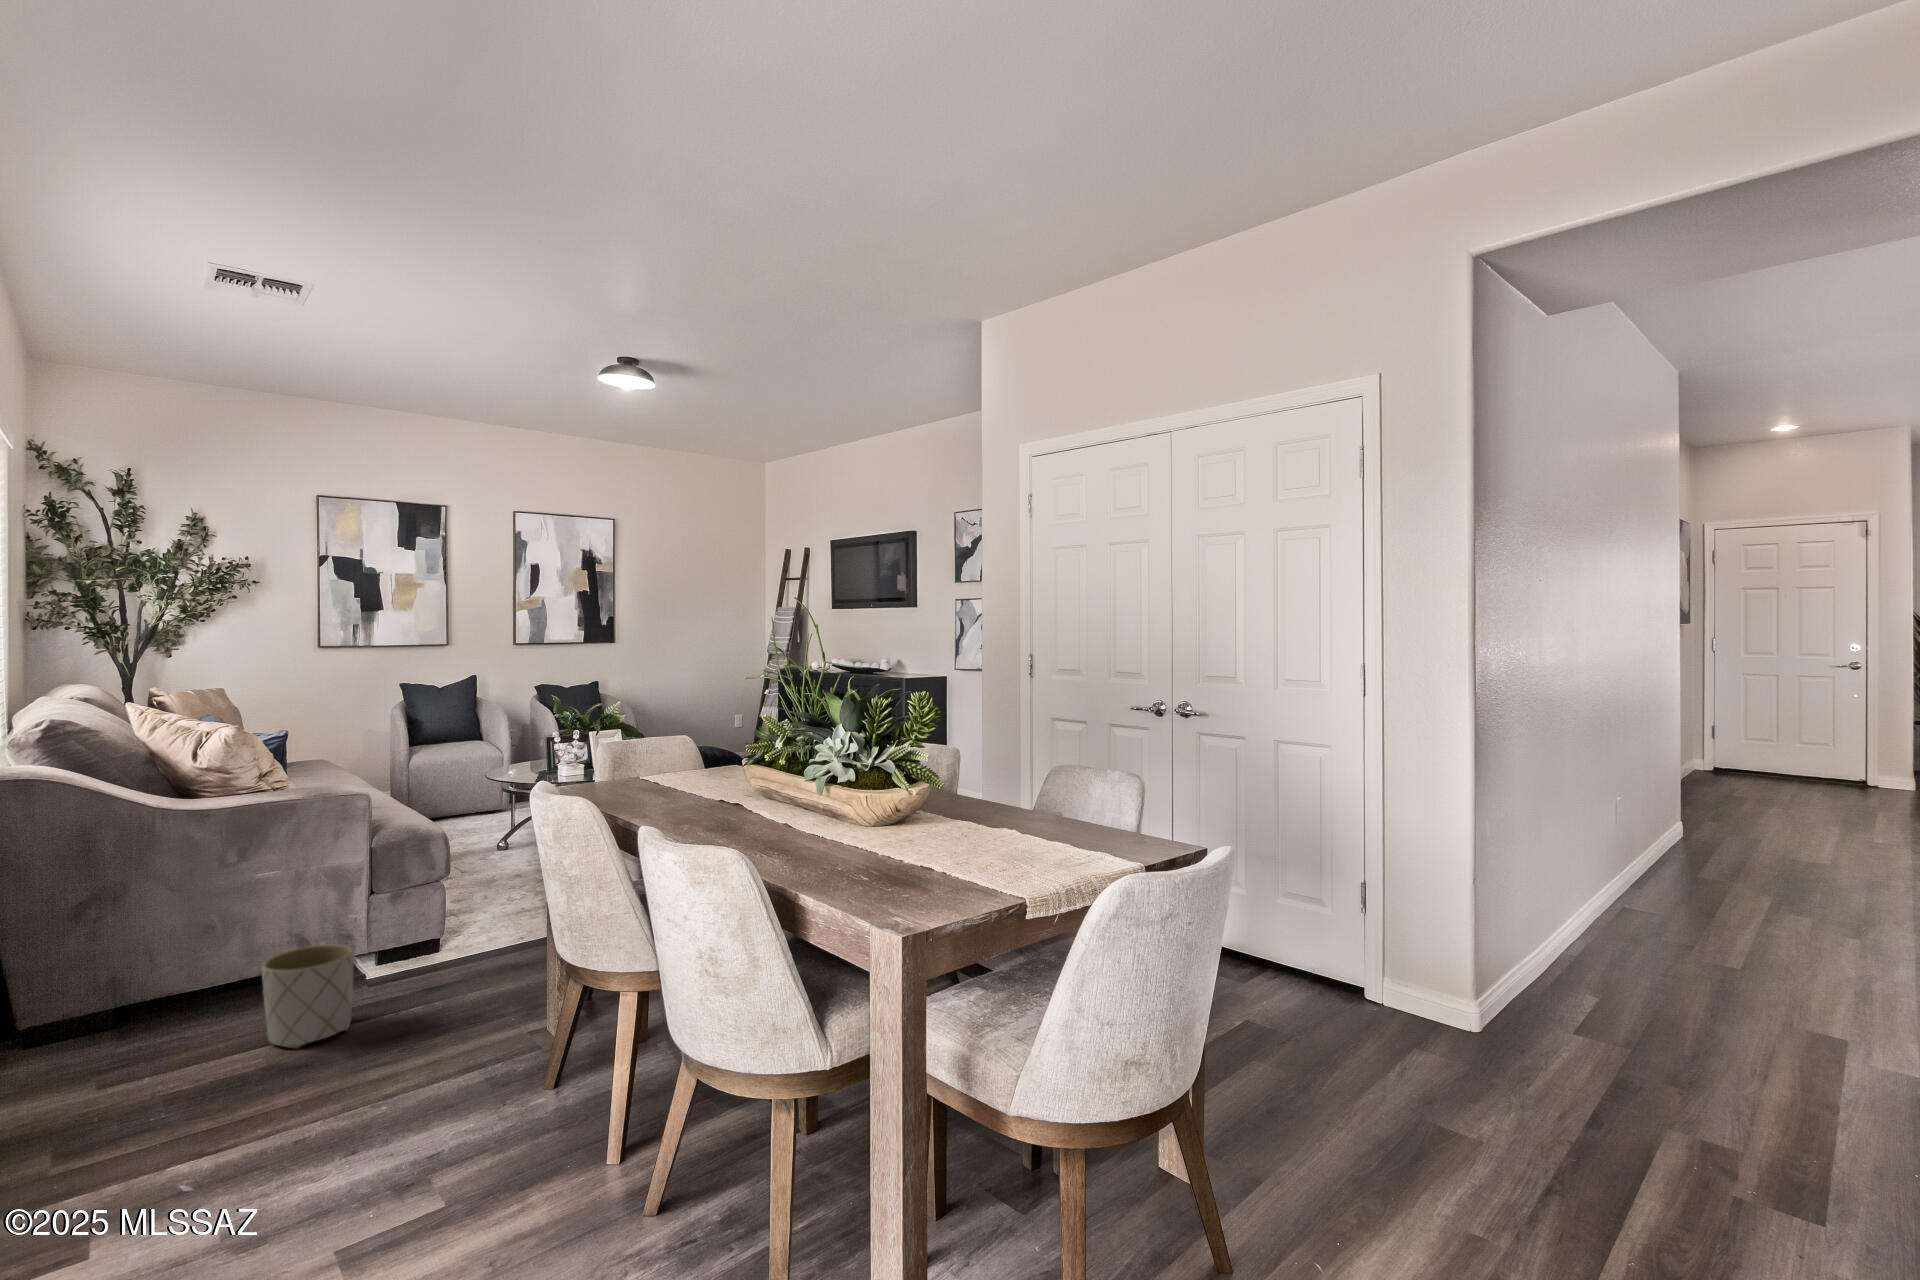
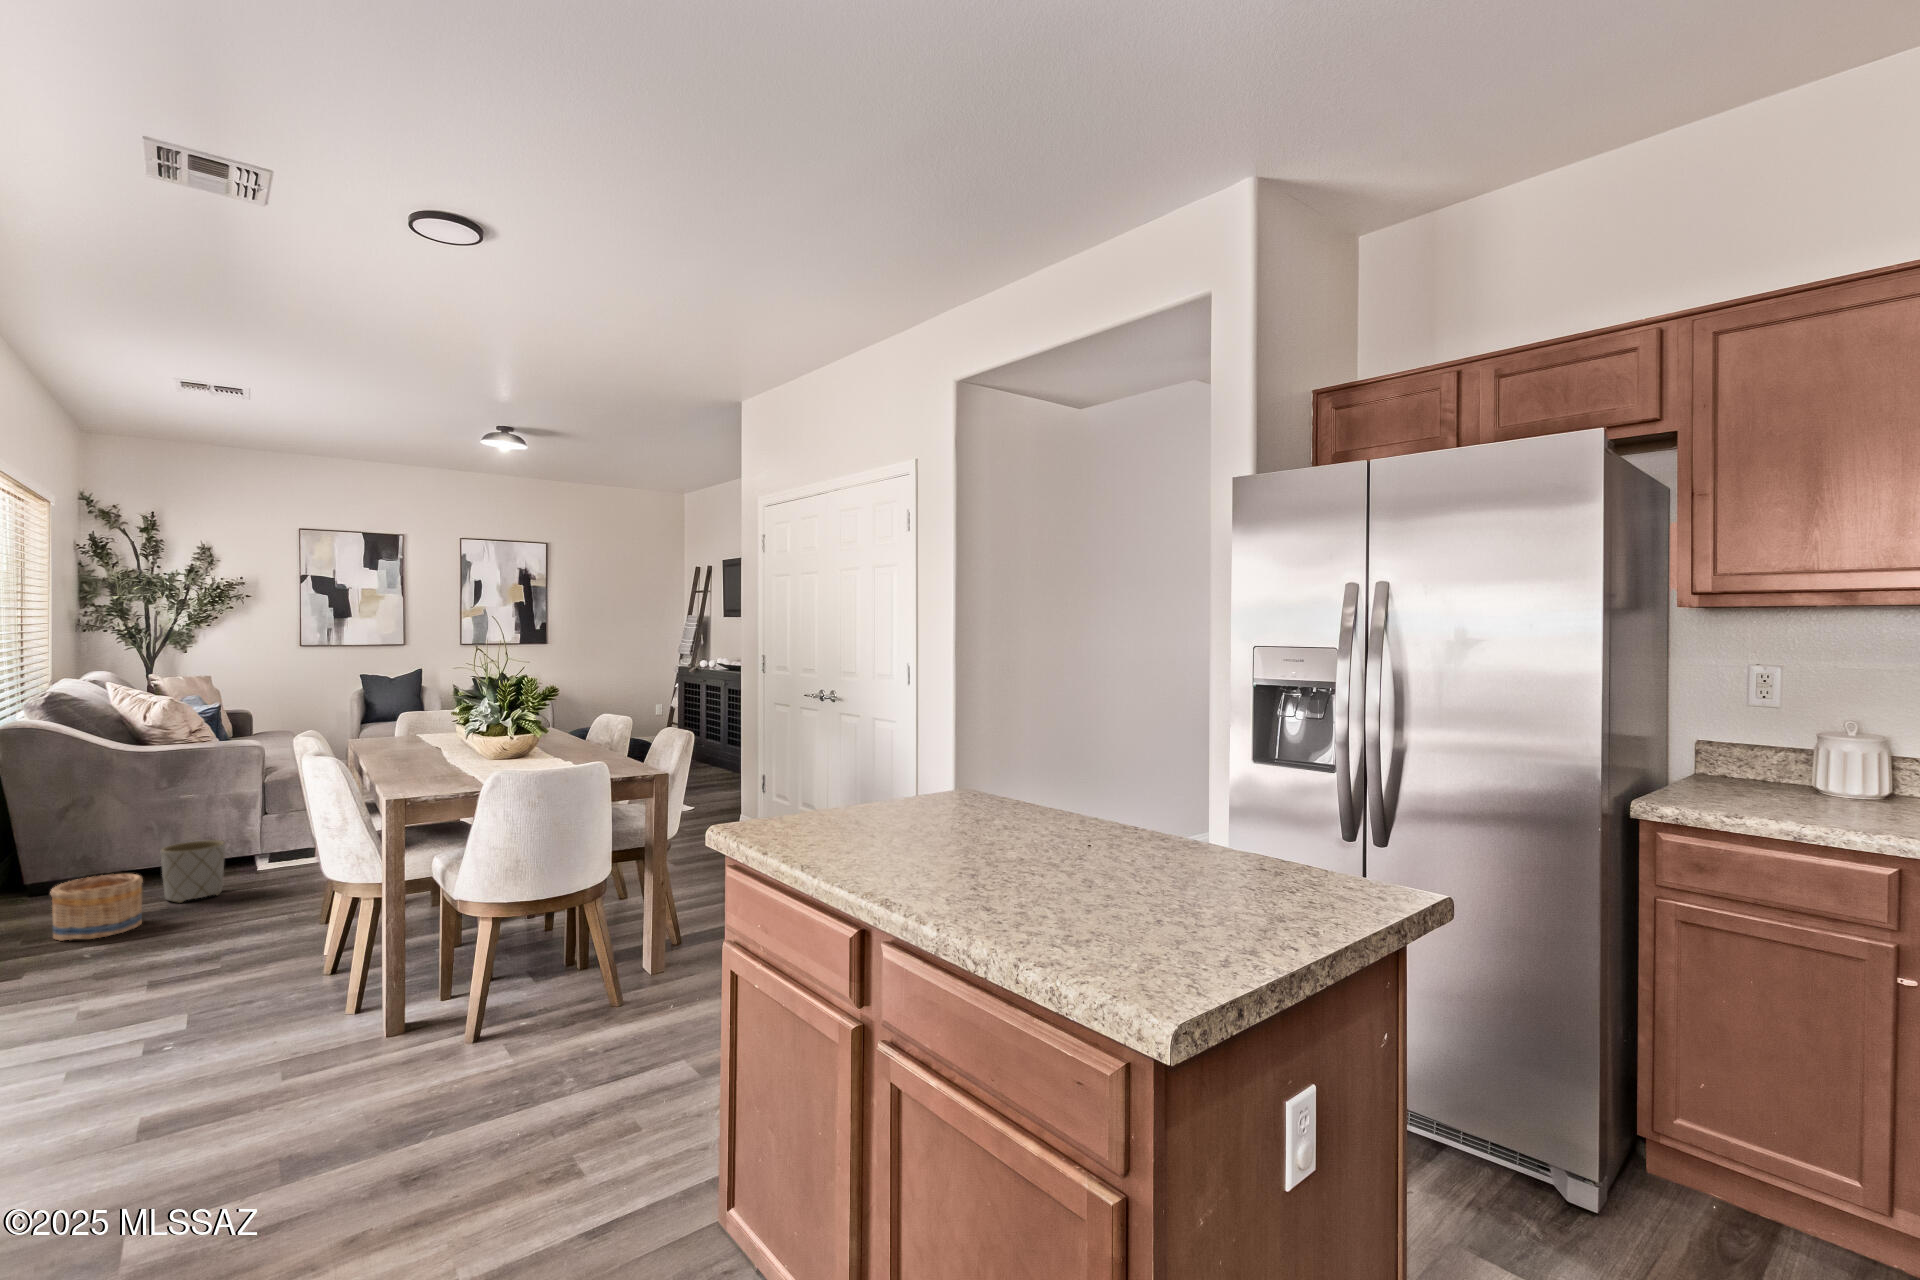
basket: none [118,1016,263,1146] -> present [50,874,143,941]

